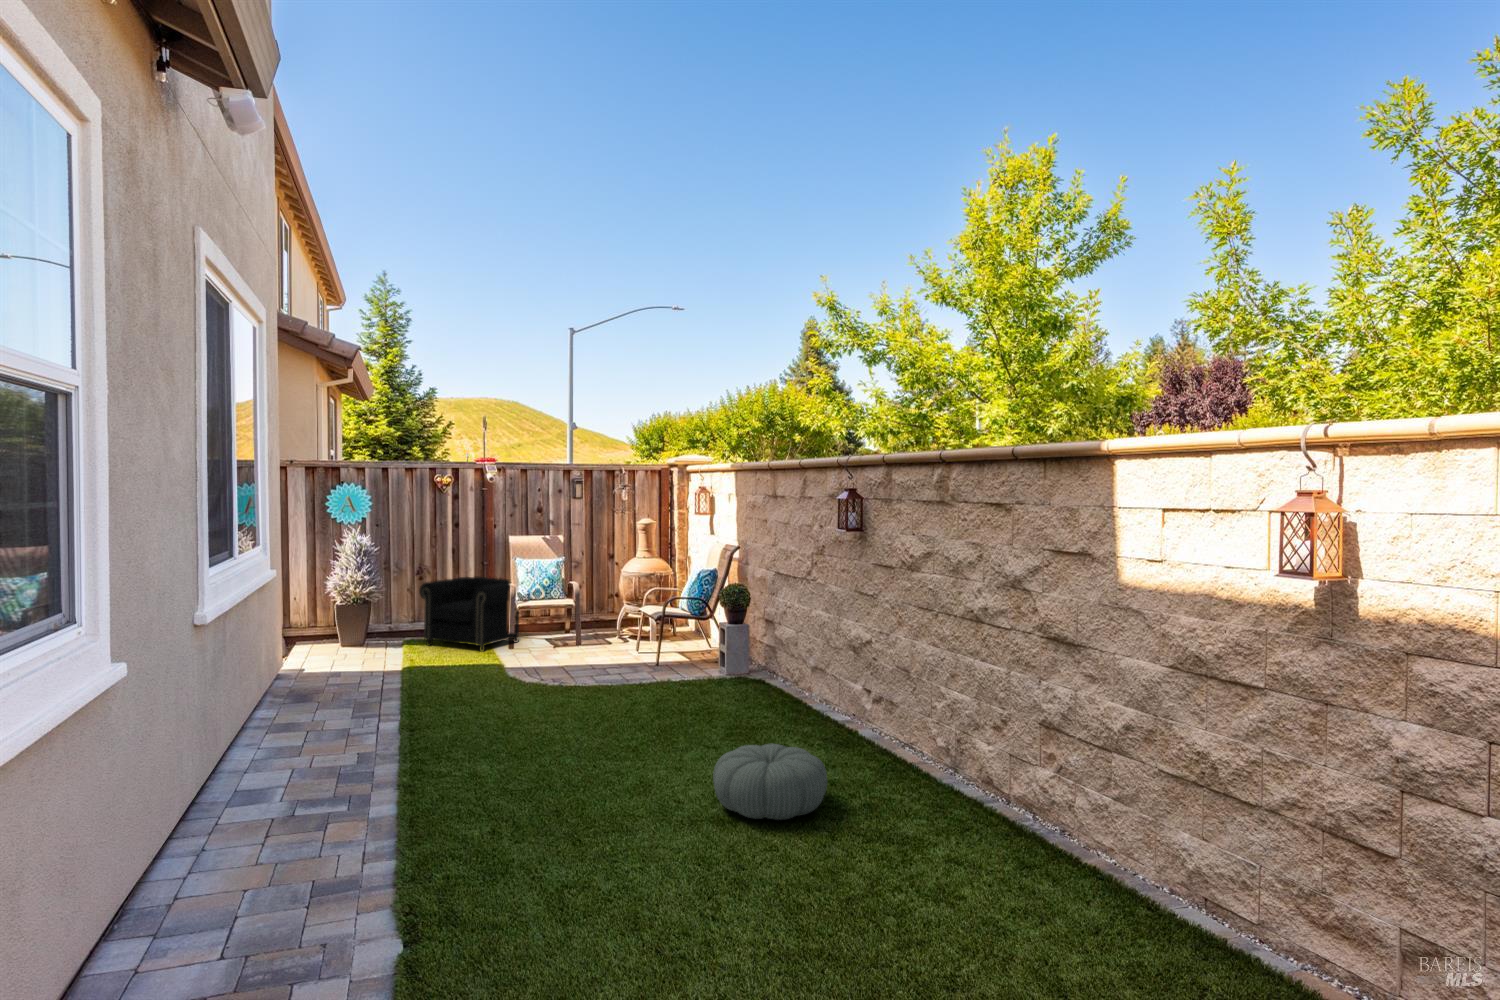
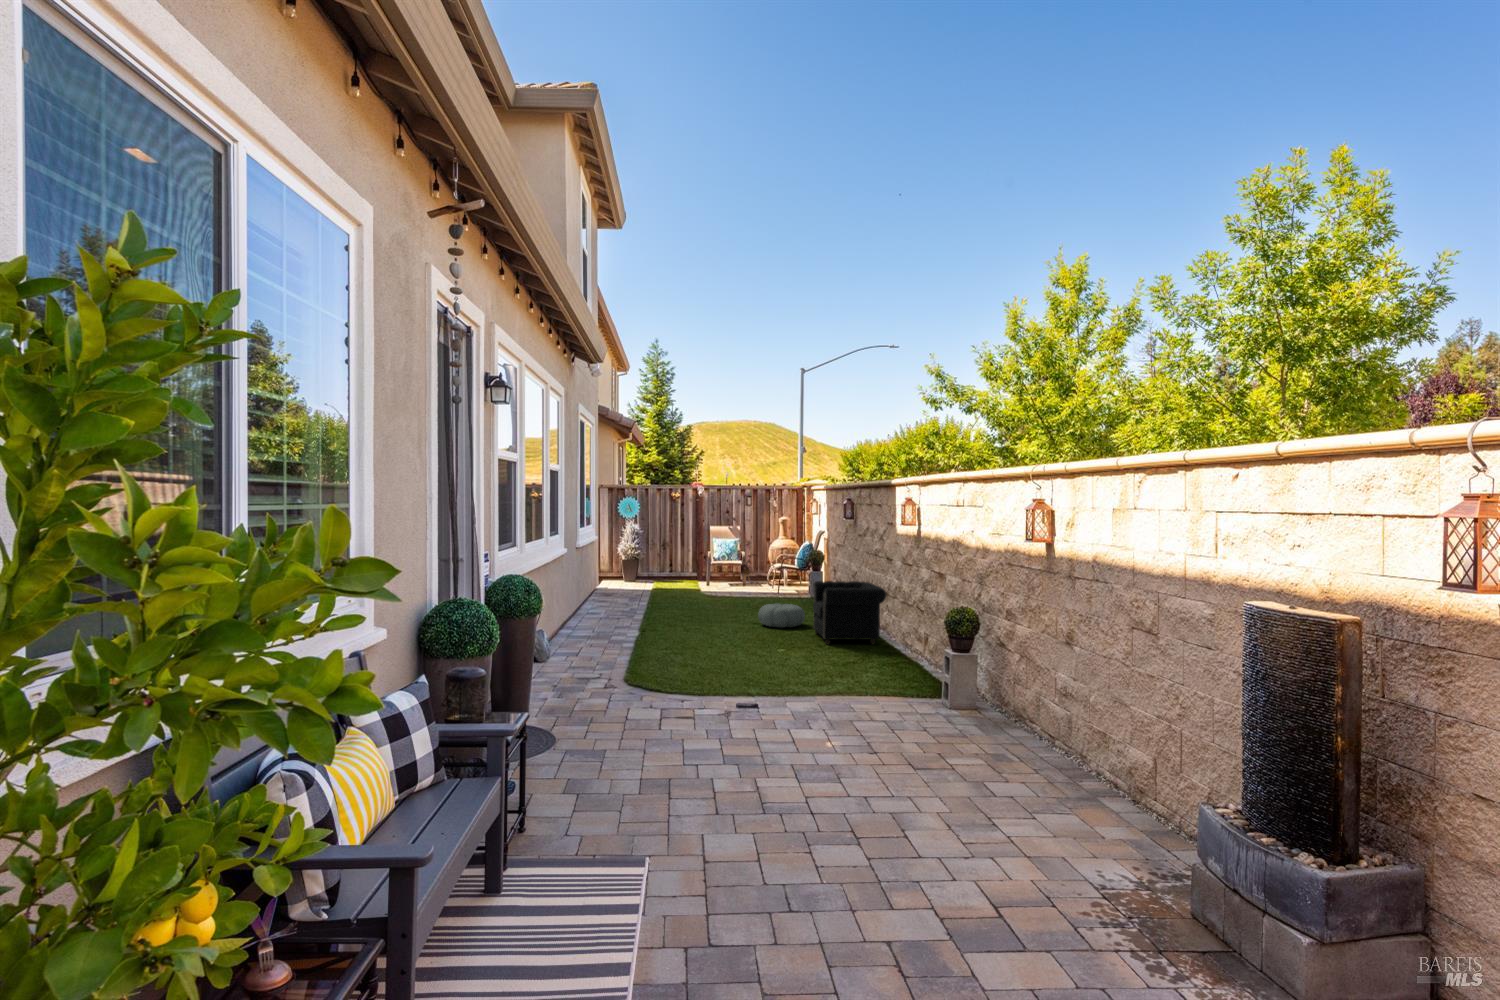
house plant: none [559,572,602,639] -> present [741,554,756,580]
armchair: present [419,576,519,652] -> present [813,581,887,644]

